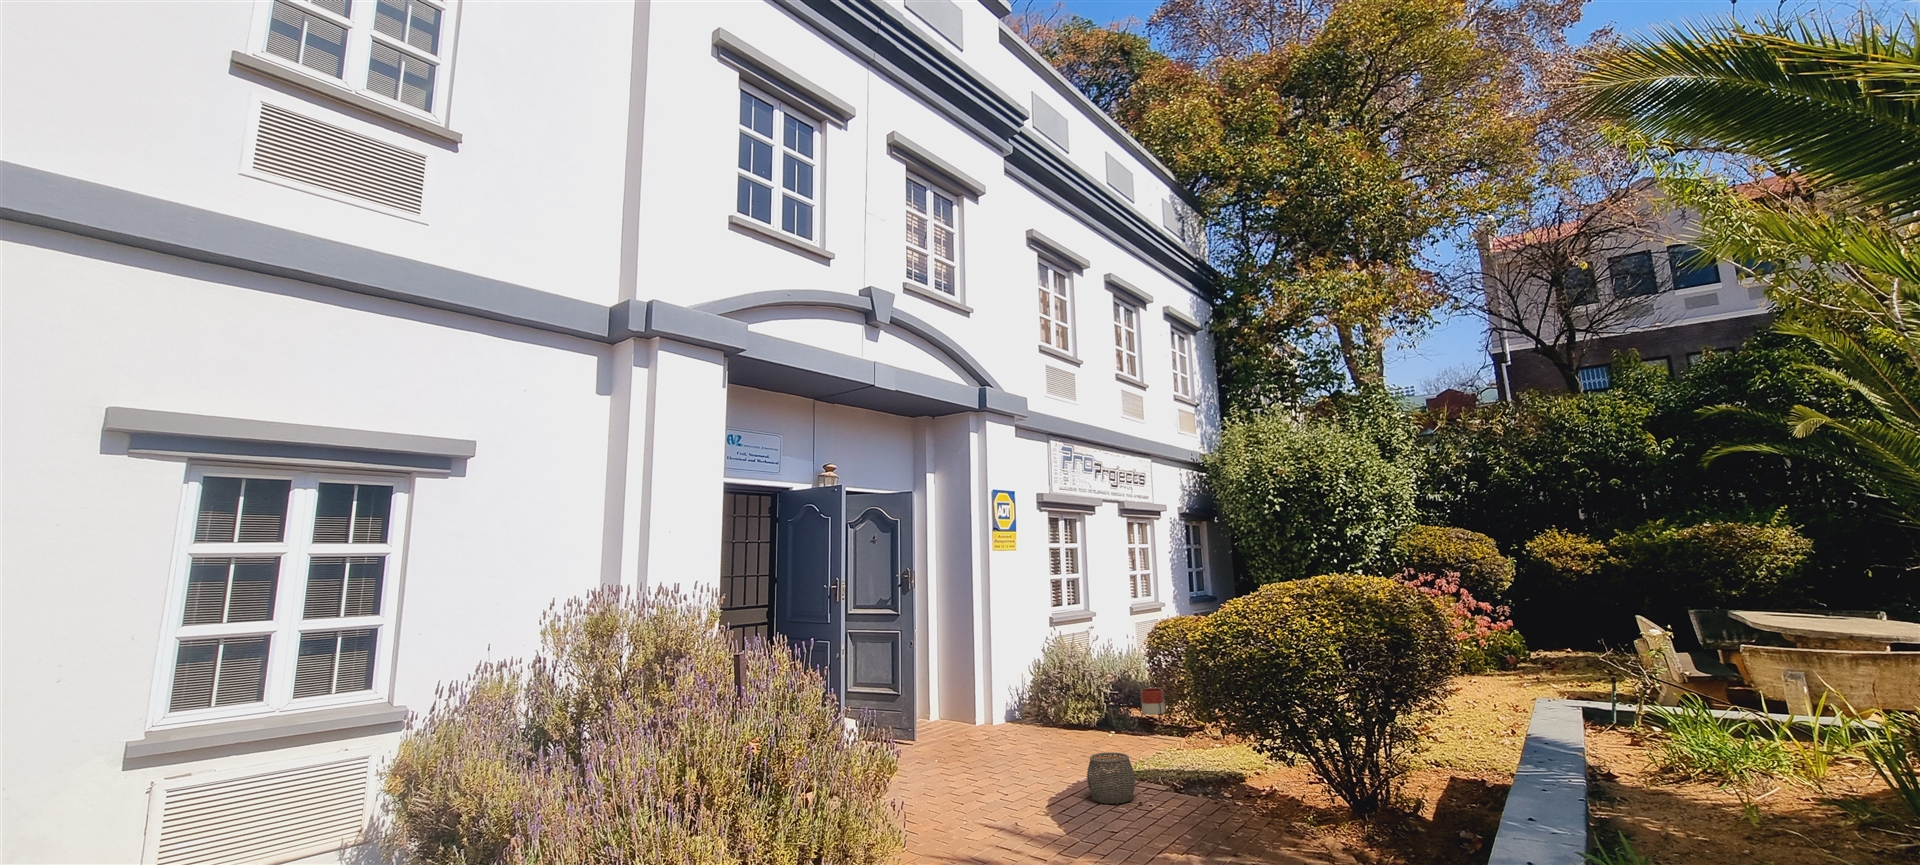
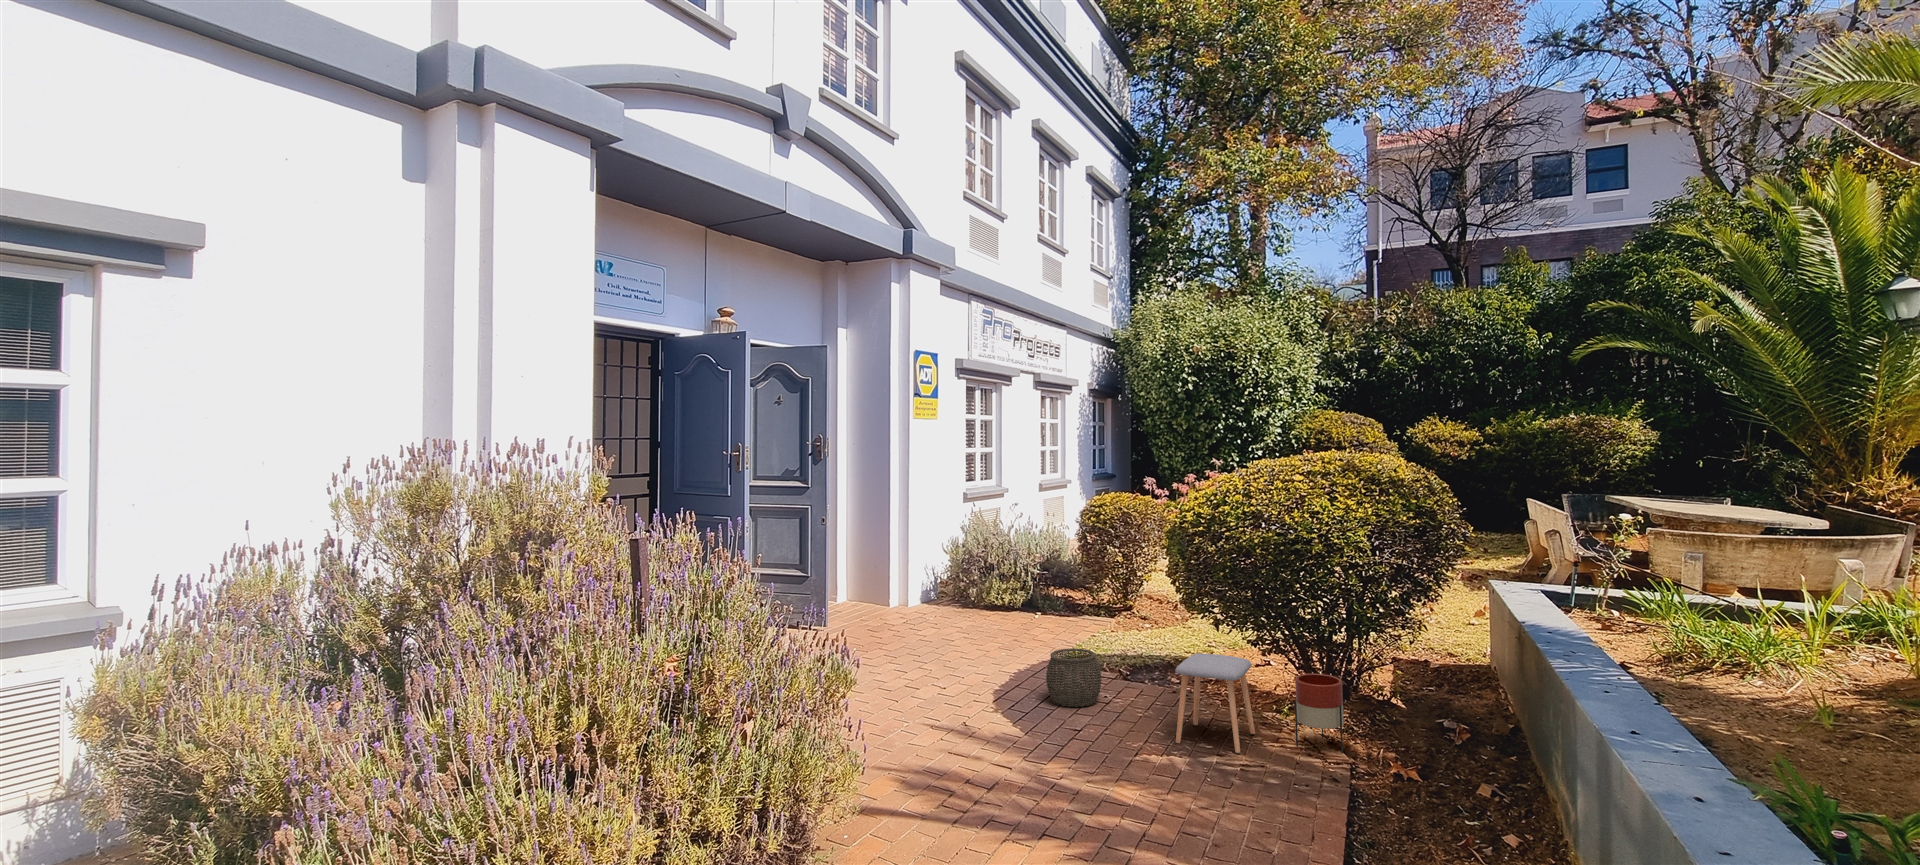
planter: present [1140,688,1165,727] -> present [1295,674,1344,753]
stool: none [1182,754,1259,842] -> present [1175,653,1255,754]

